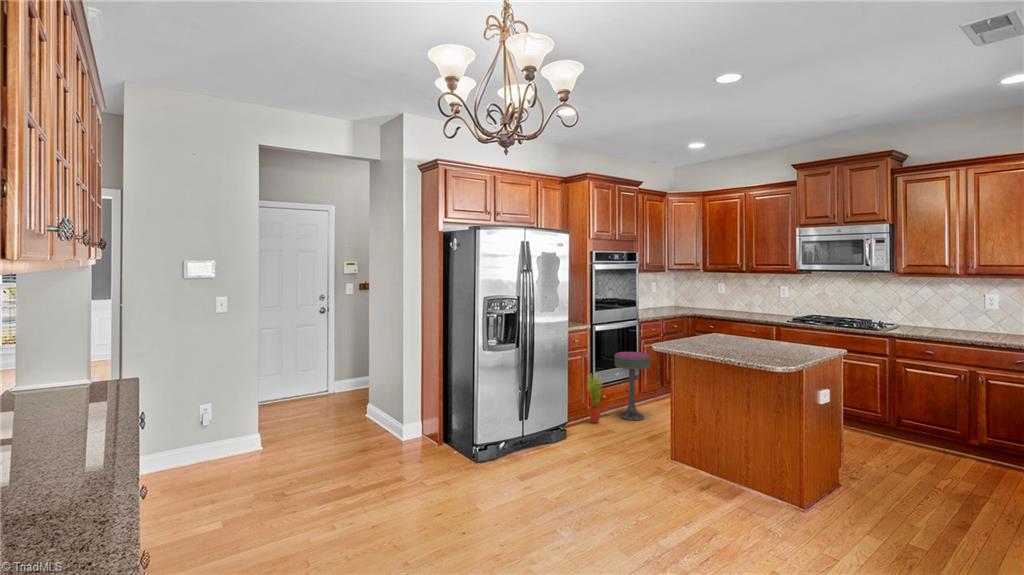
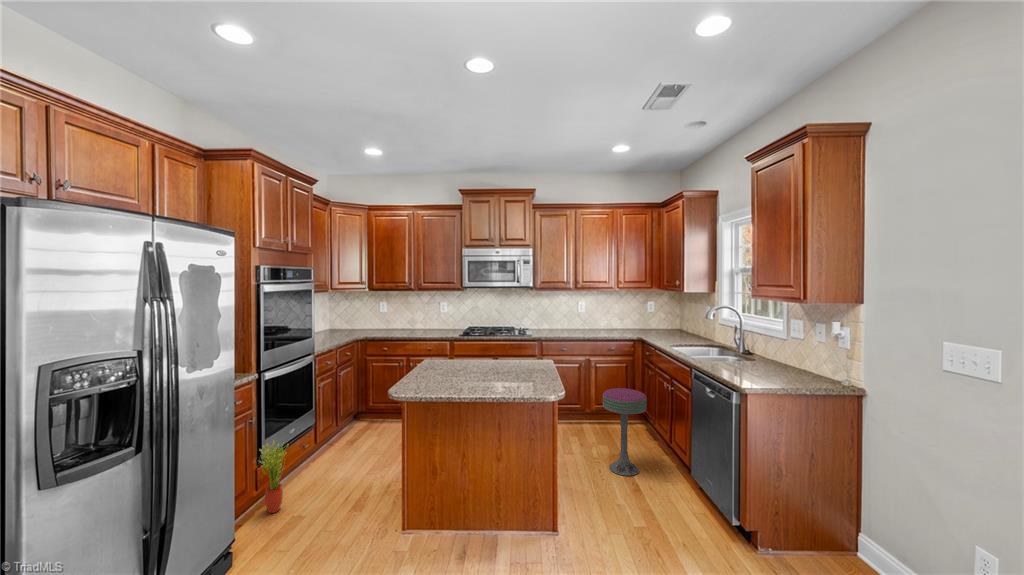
bar stool: present [615,352,650,420] -> present [603,388,646,476]

